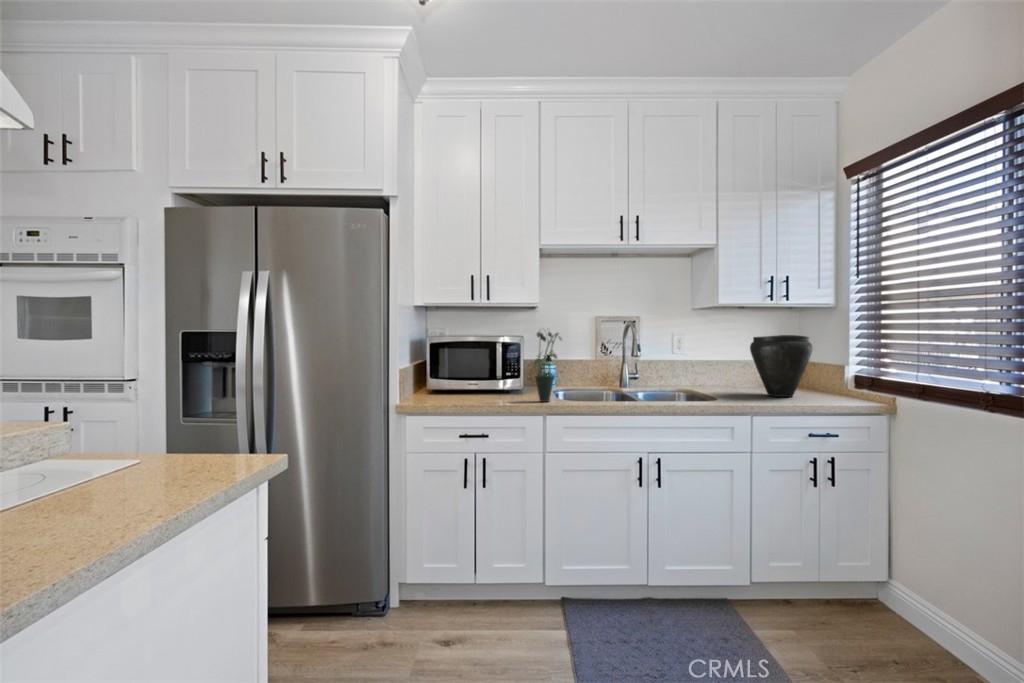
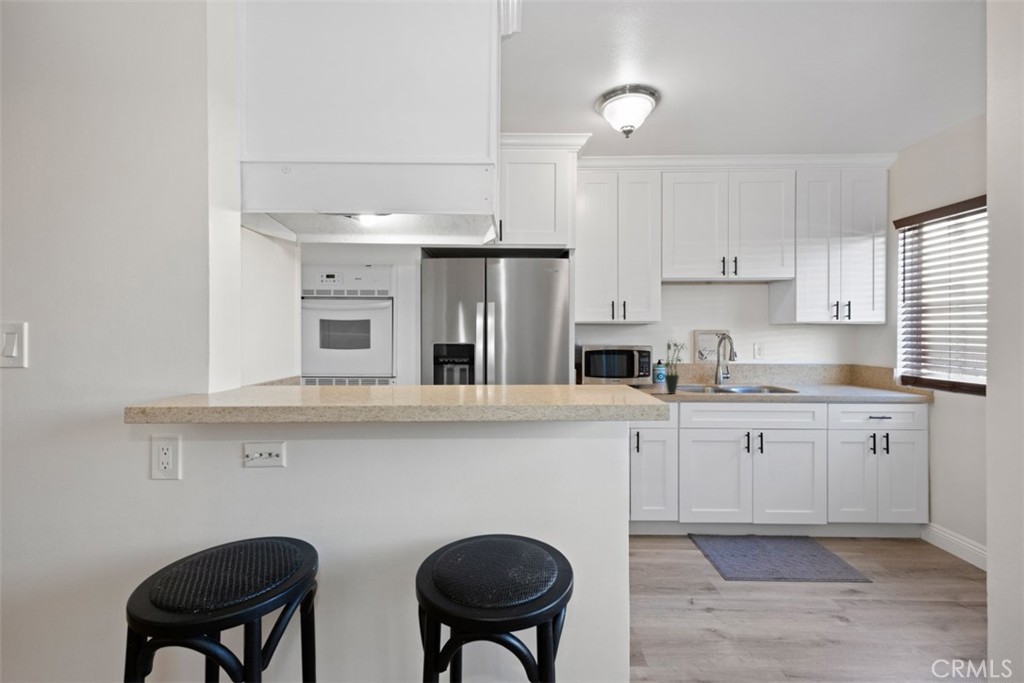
vase: present [750,335,813,397] -> none [820,345,870,391]

